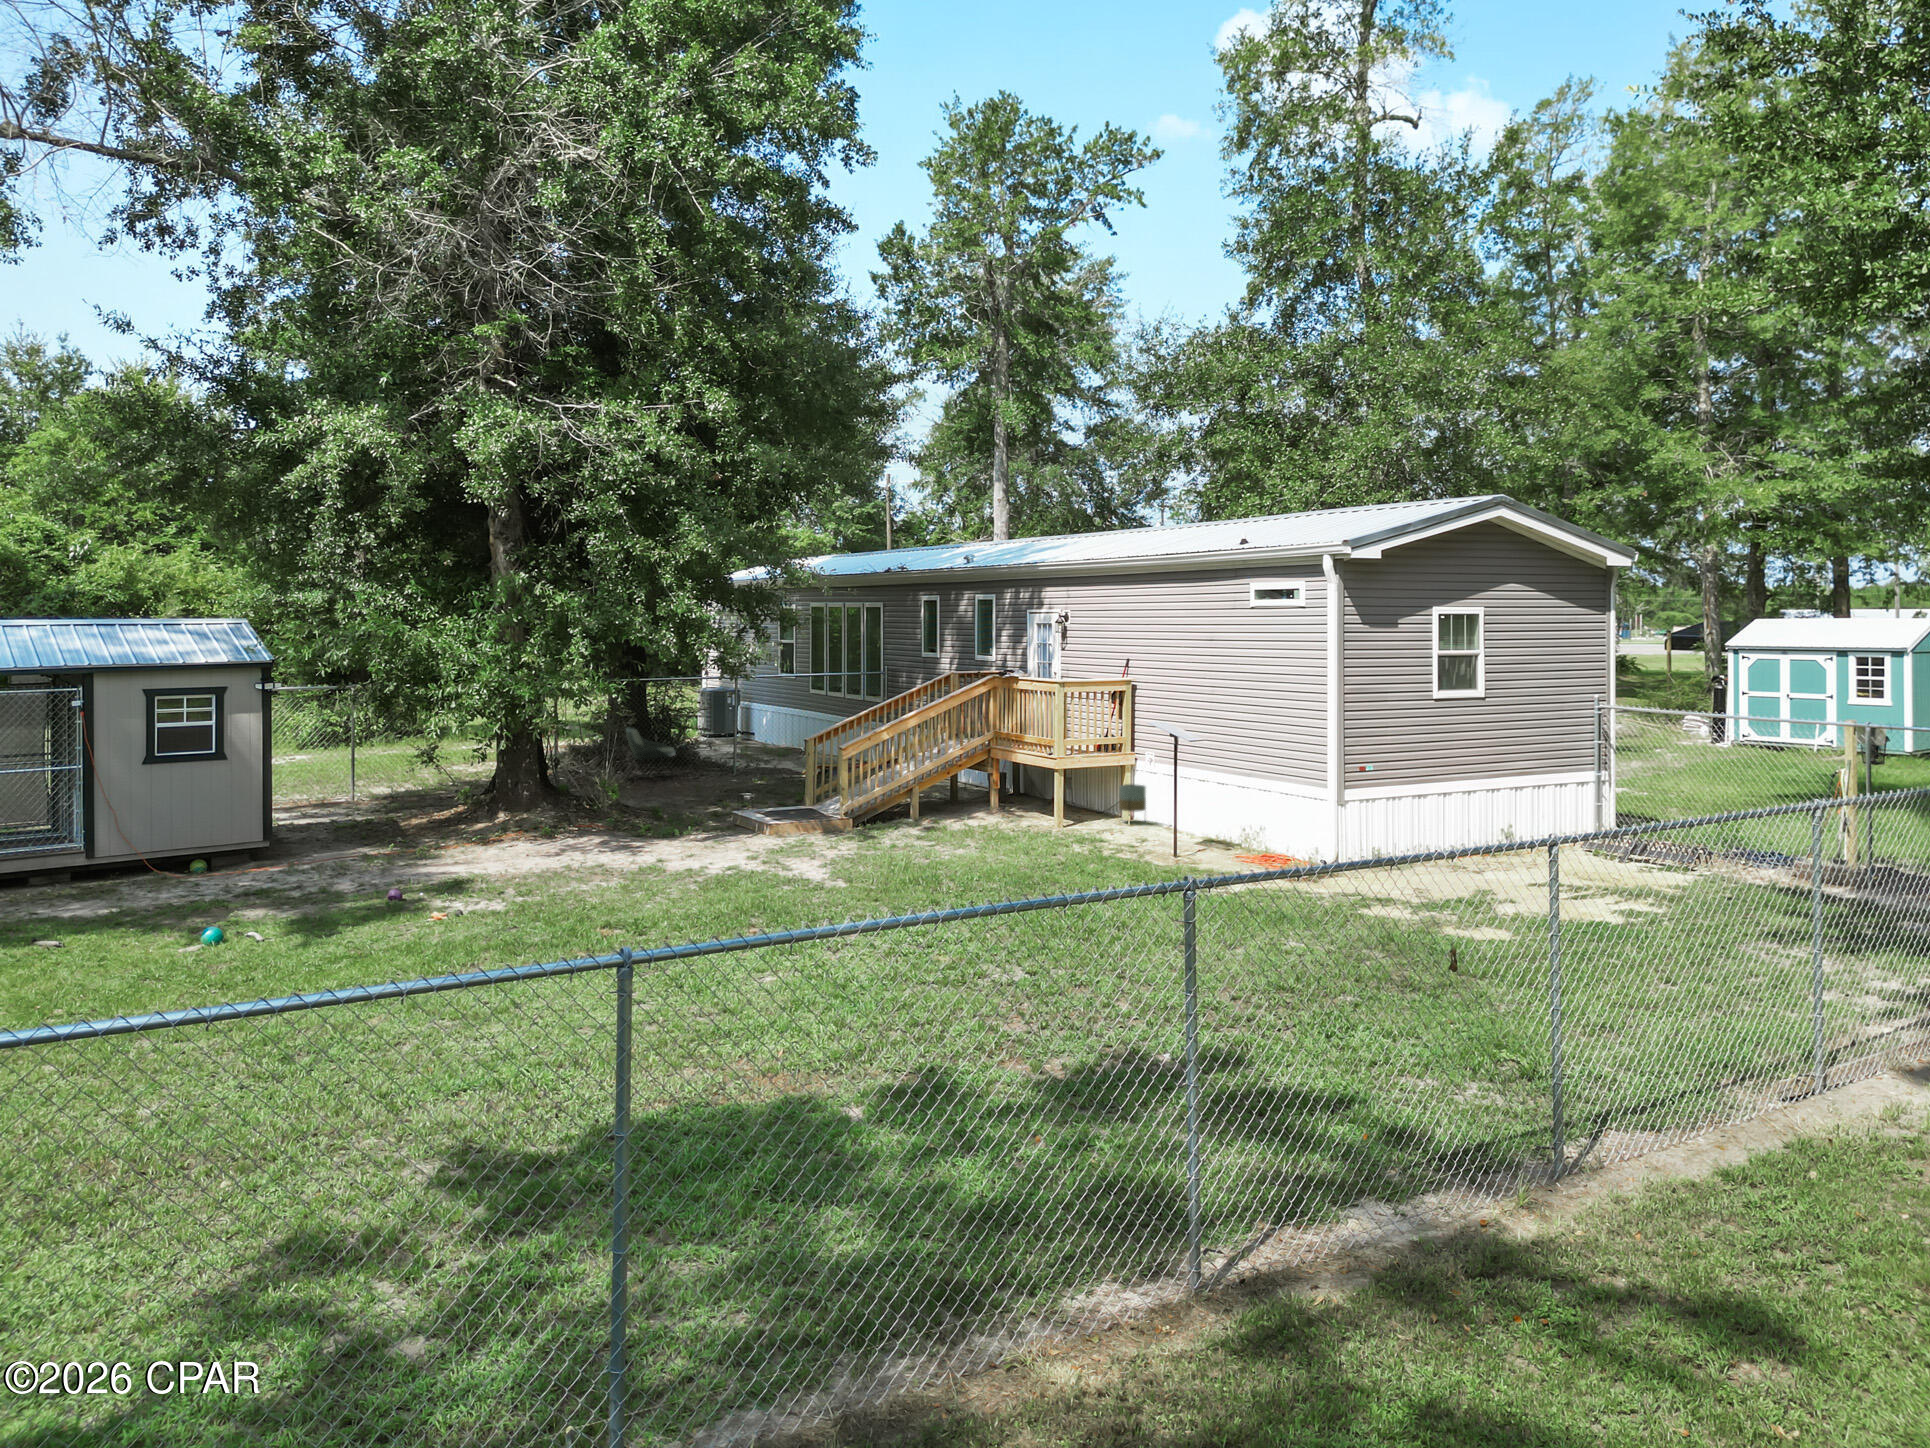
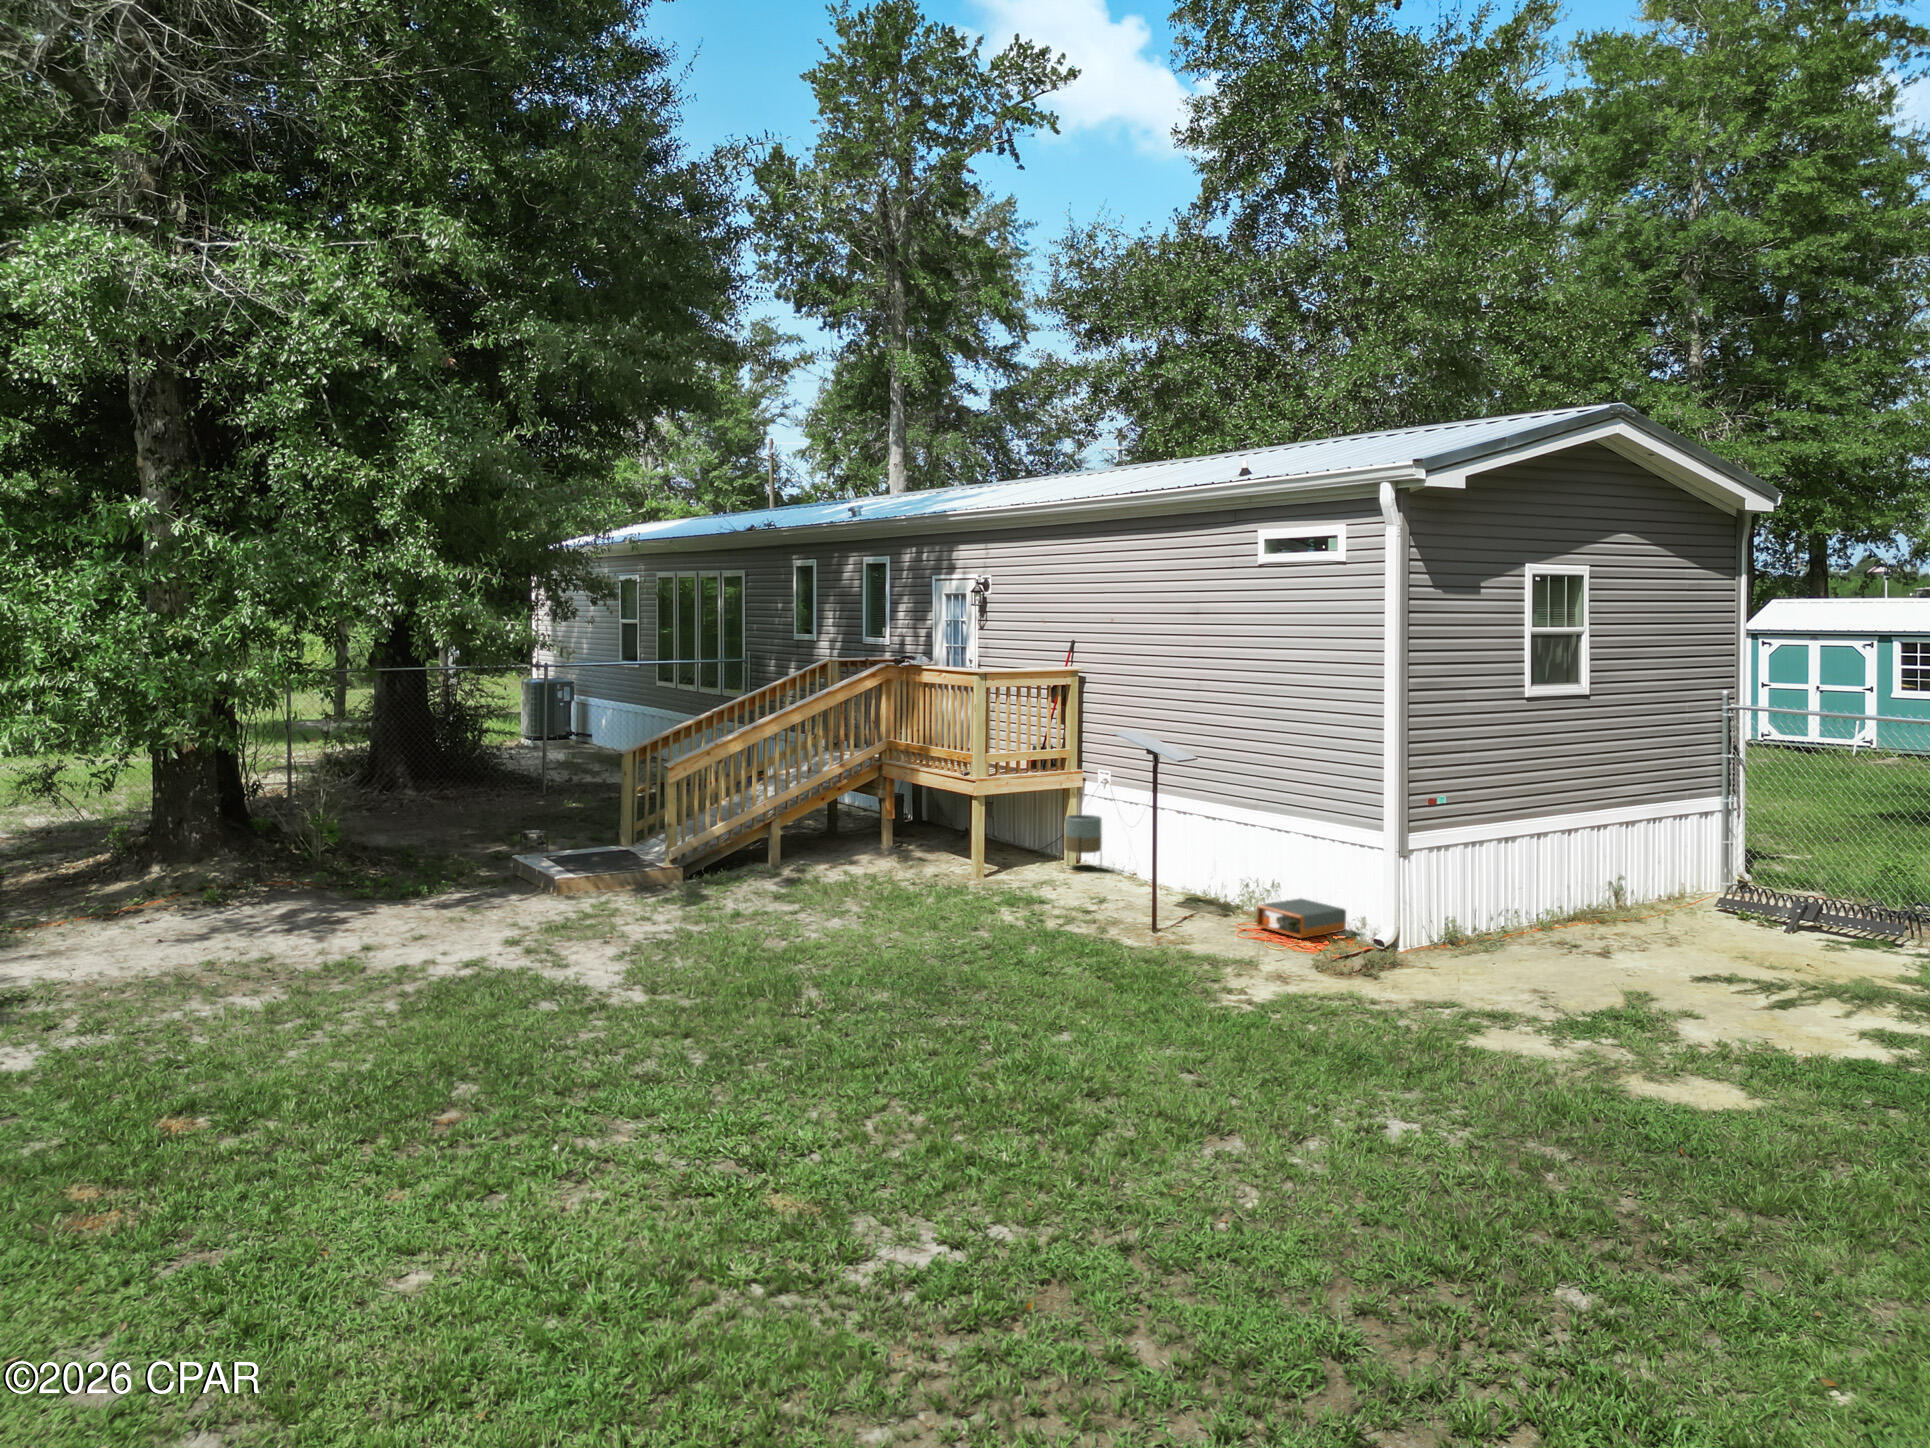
lounge chair: present [626,728,676,780] -> none [388,741,461,813]
storage box: none [1239,839,1299,863] -> present [1256,899,1346,939]

